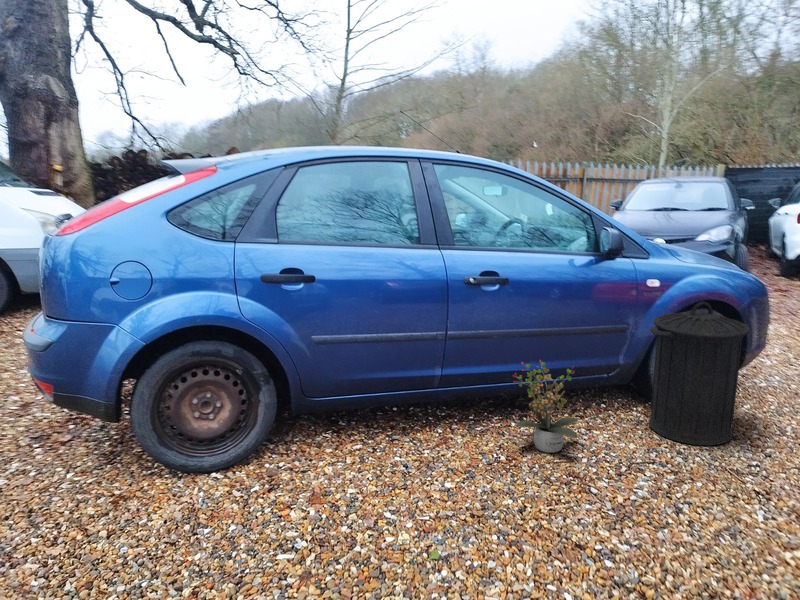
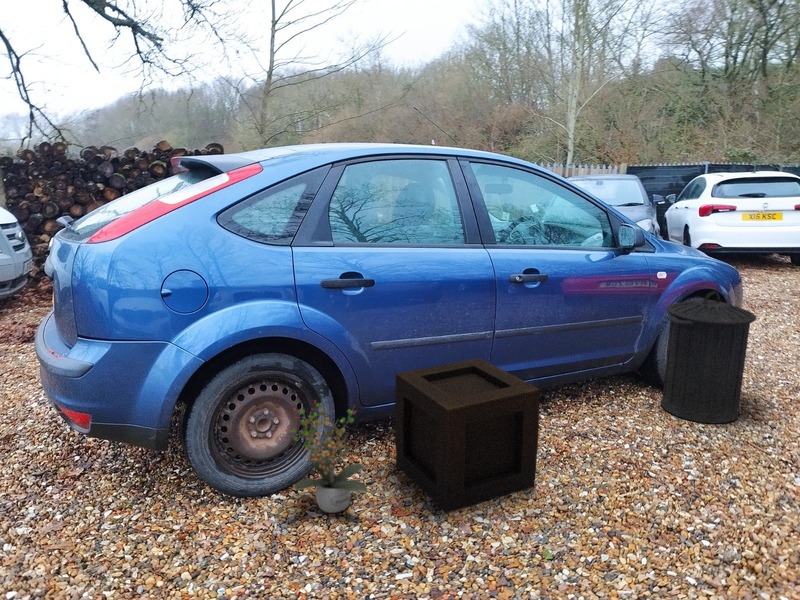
wooden crate: none [337,358,464,506] -> present [395,358,540,513]
potted plant: present [513,360,578,453] -> present [286,401,367,513]

